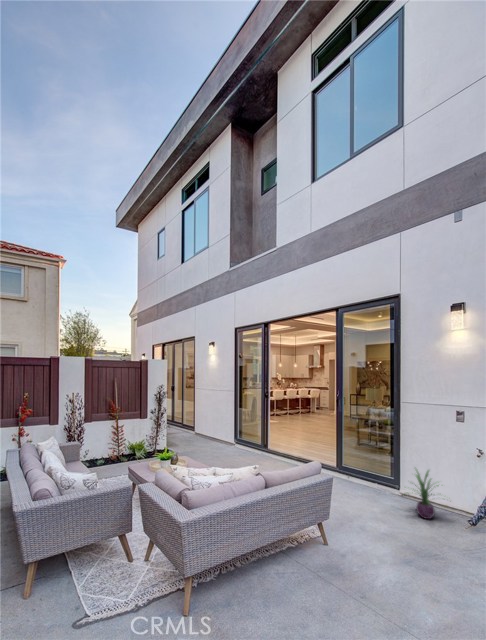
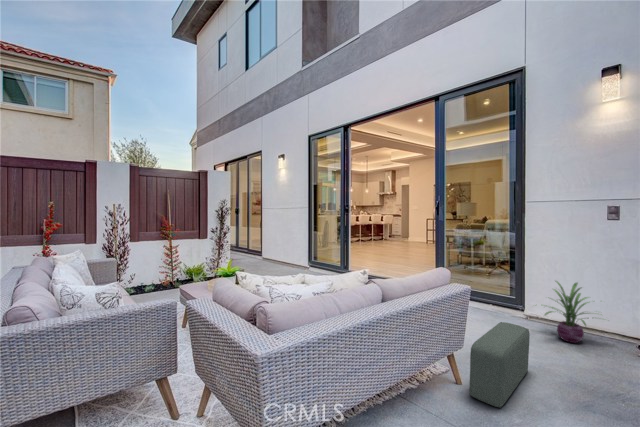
pouf: none [328,500,379,560] -> present [470,322,530,408]

